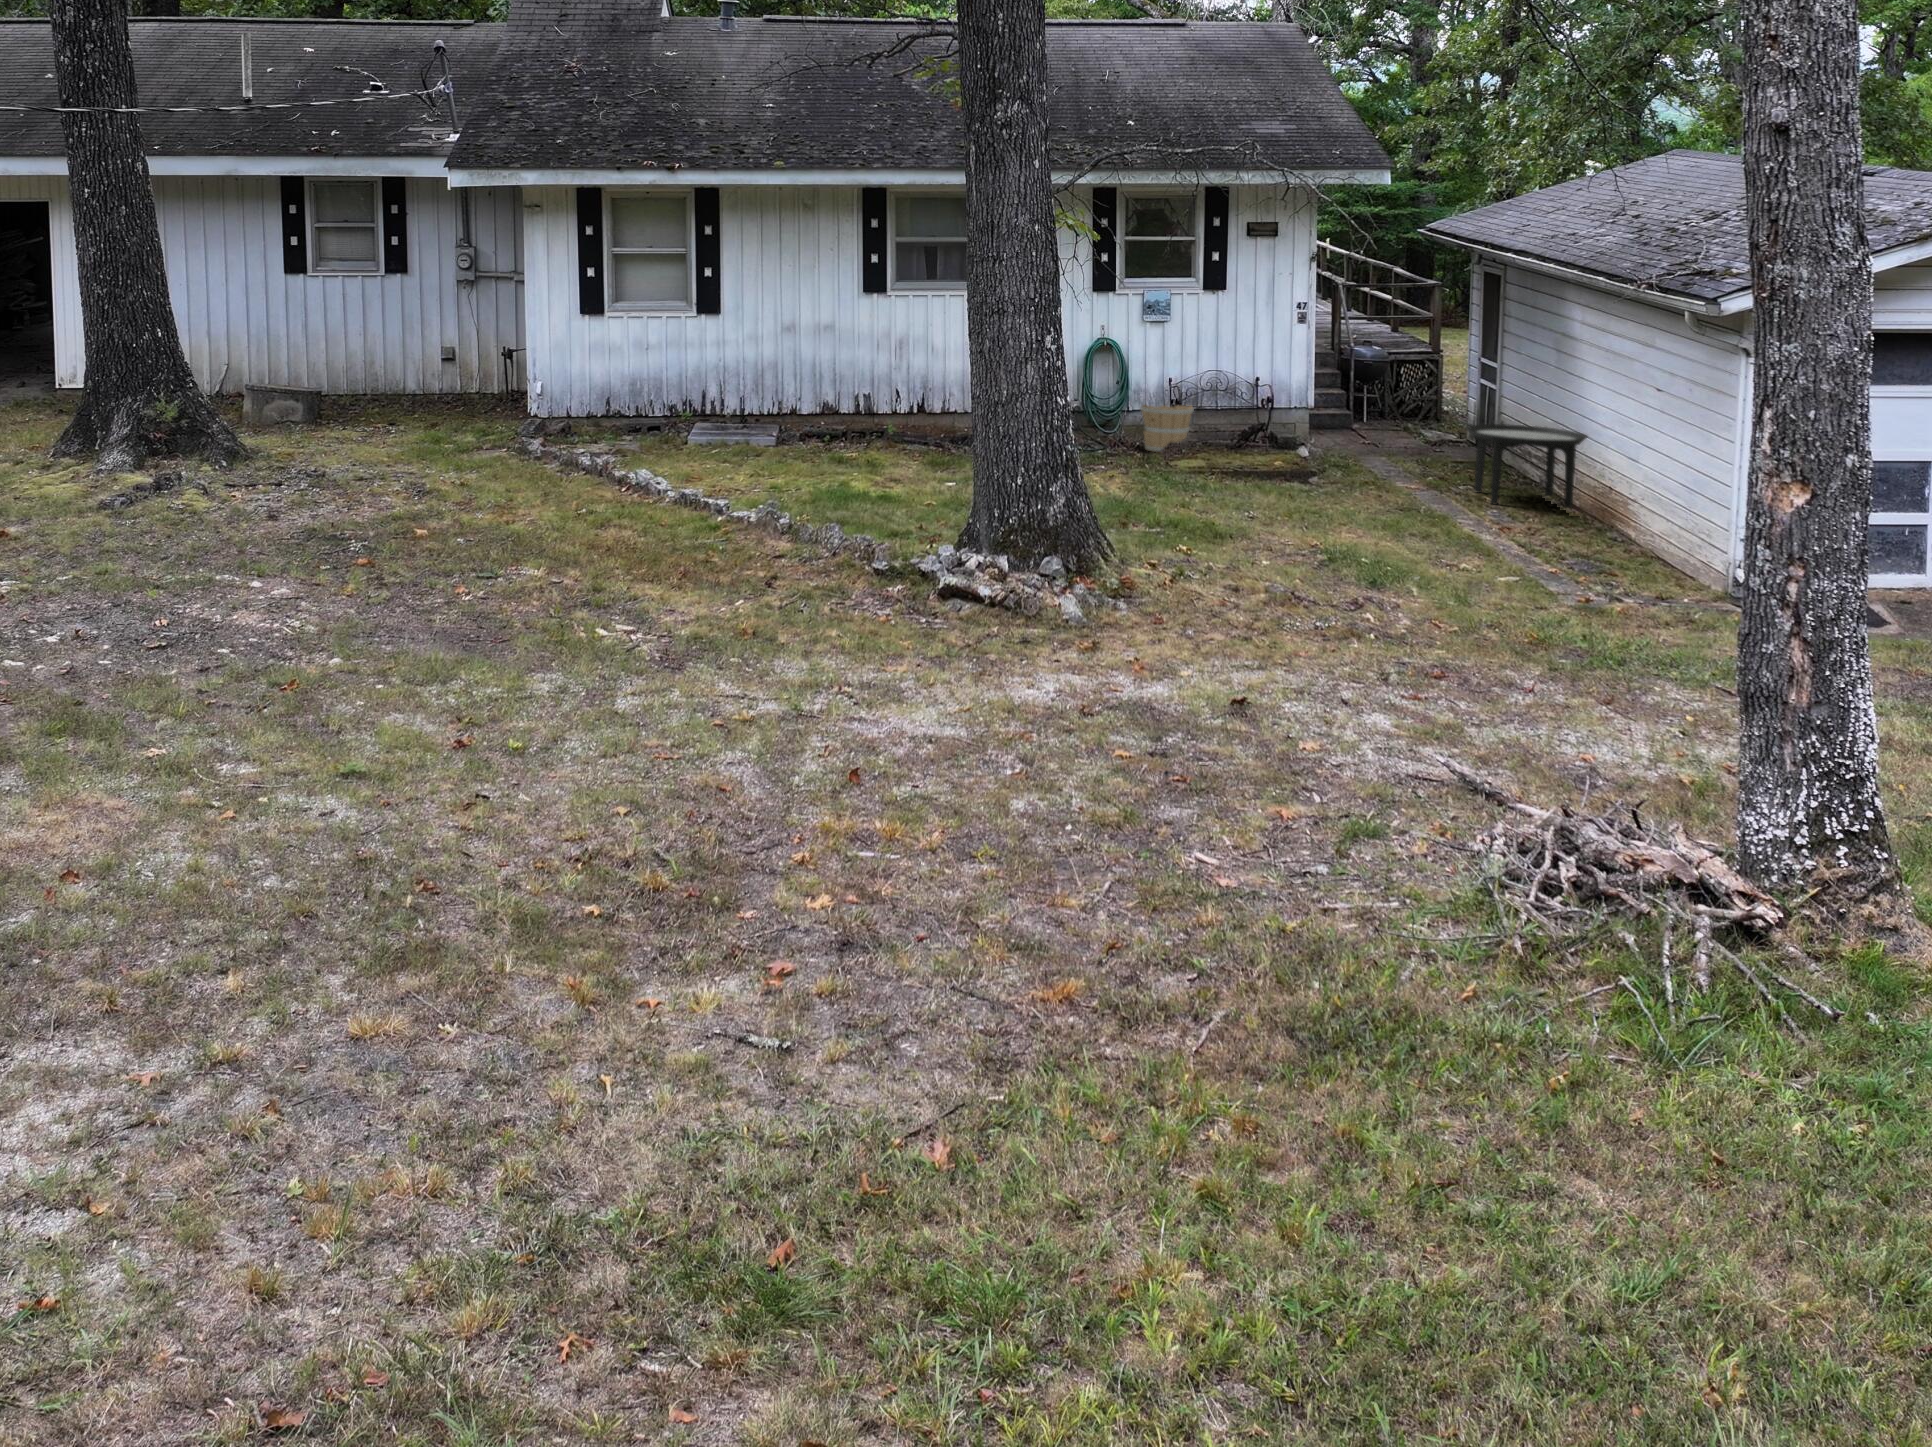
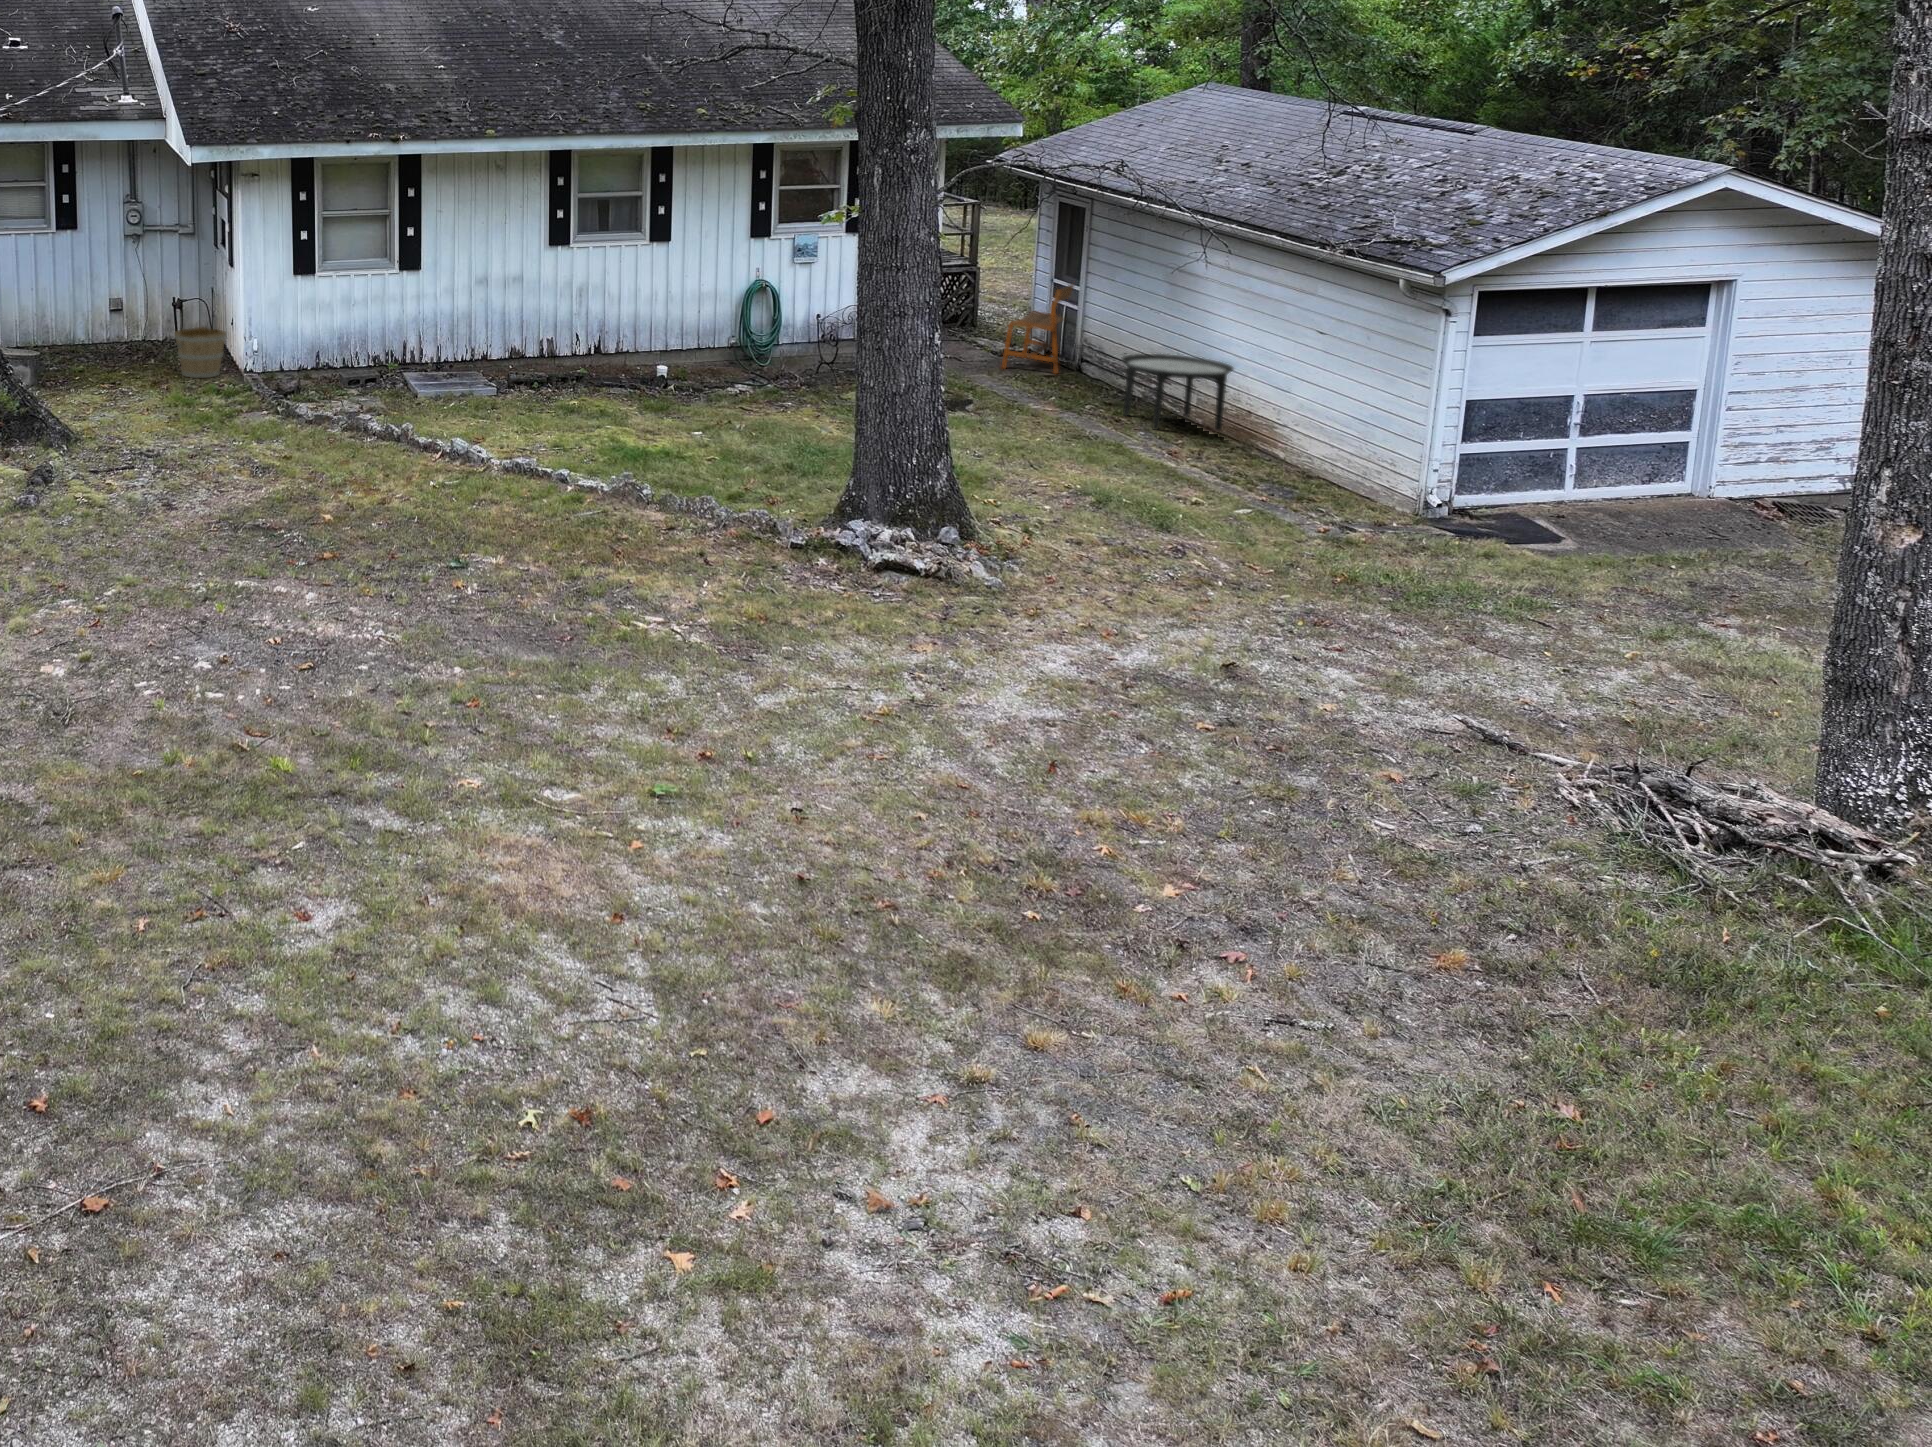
bench: none [1395,361,1490,459] -> present [1002,283,1074,373]
wooden bucket: present [1139,405,1194,452] -> present [175,327,227,378]

